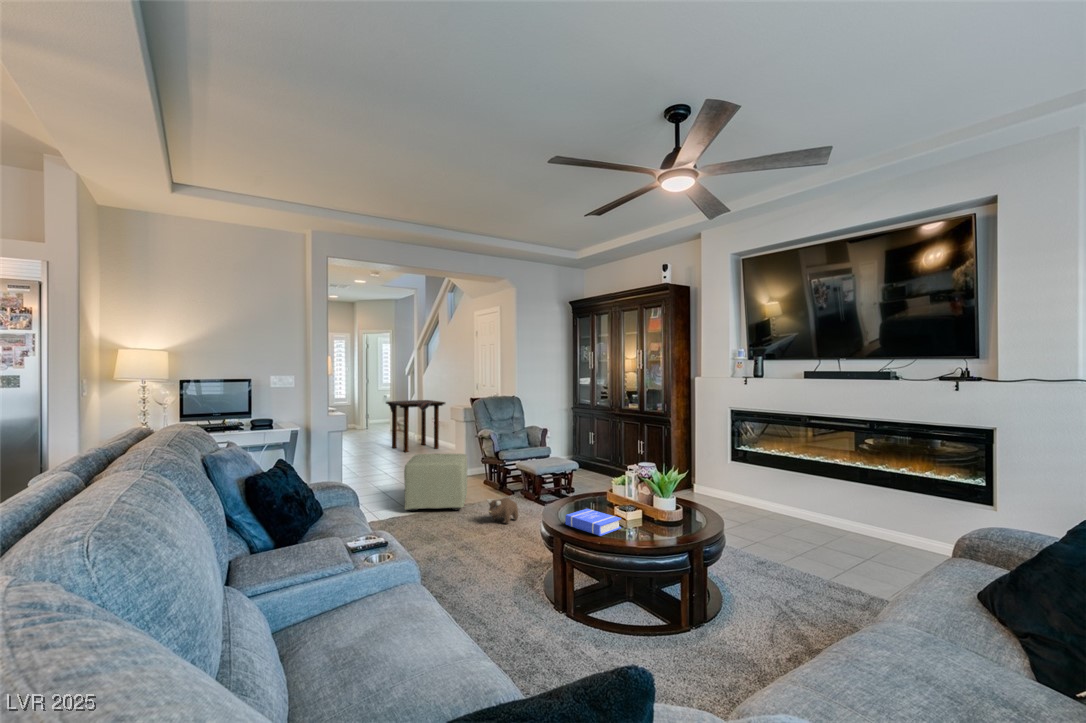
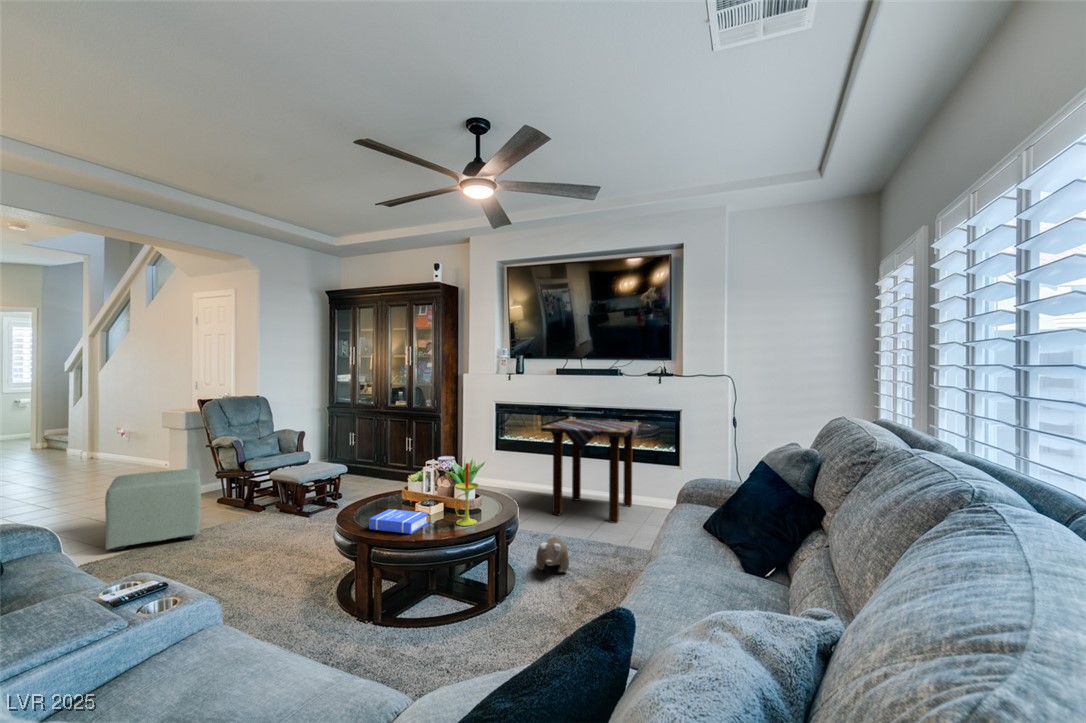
side table: present [386,400,445,452] -> present [541,419,642,523]
candle: none [644,470,672,538] -> present [455,463,479,526]
plush toy: present [487,498,518,524] -> present [536,537,569,572]

